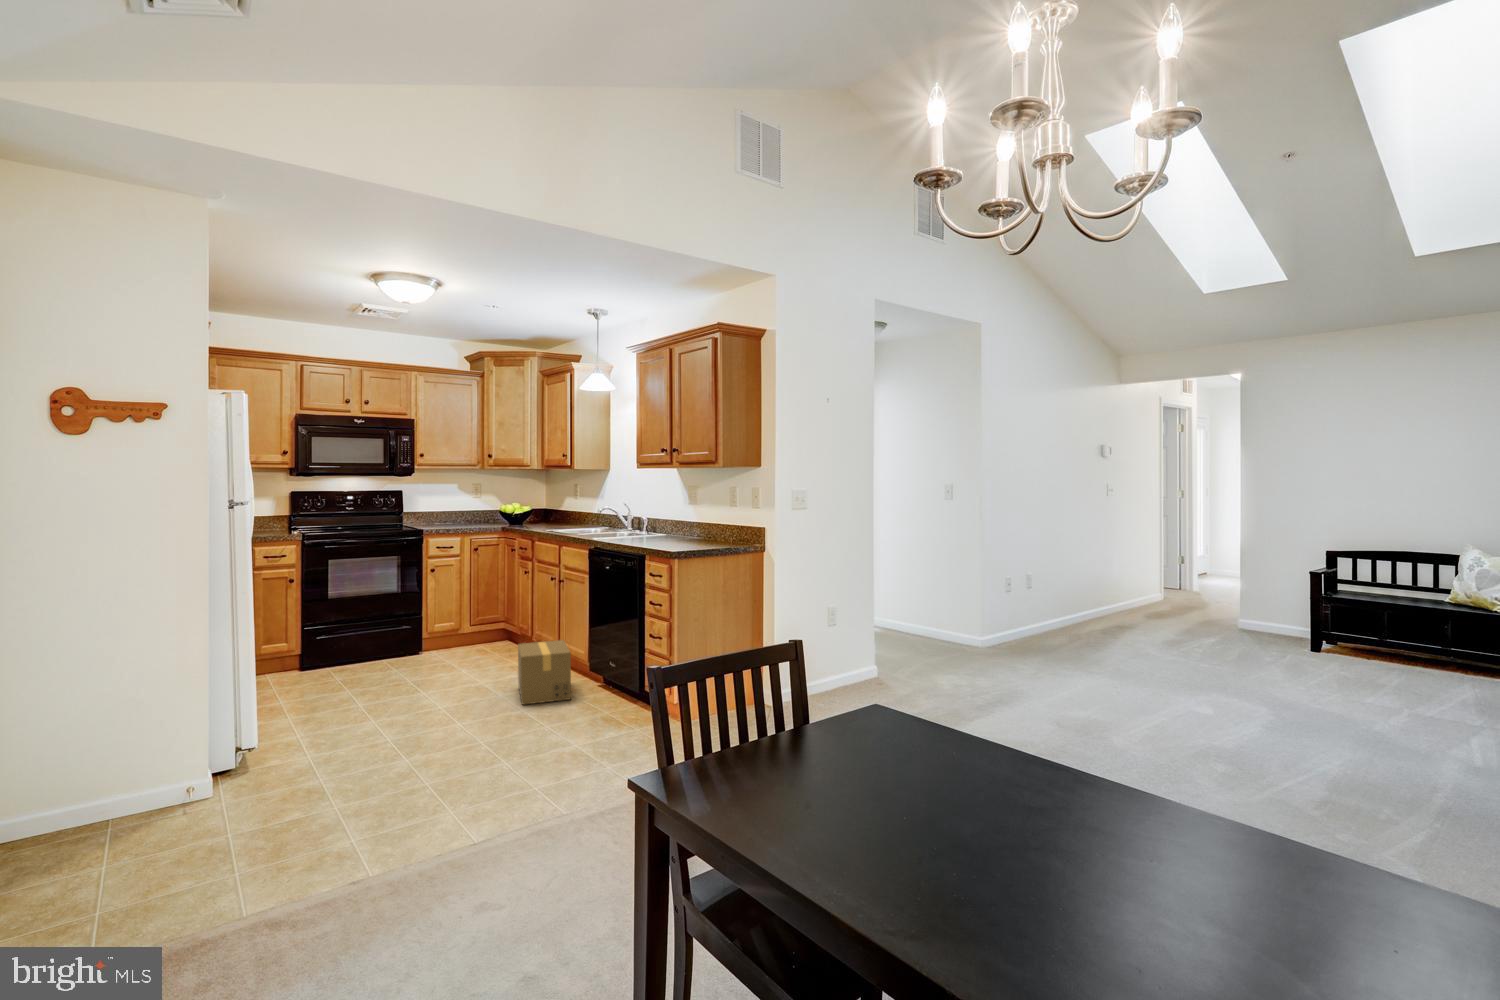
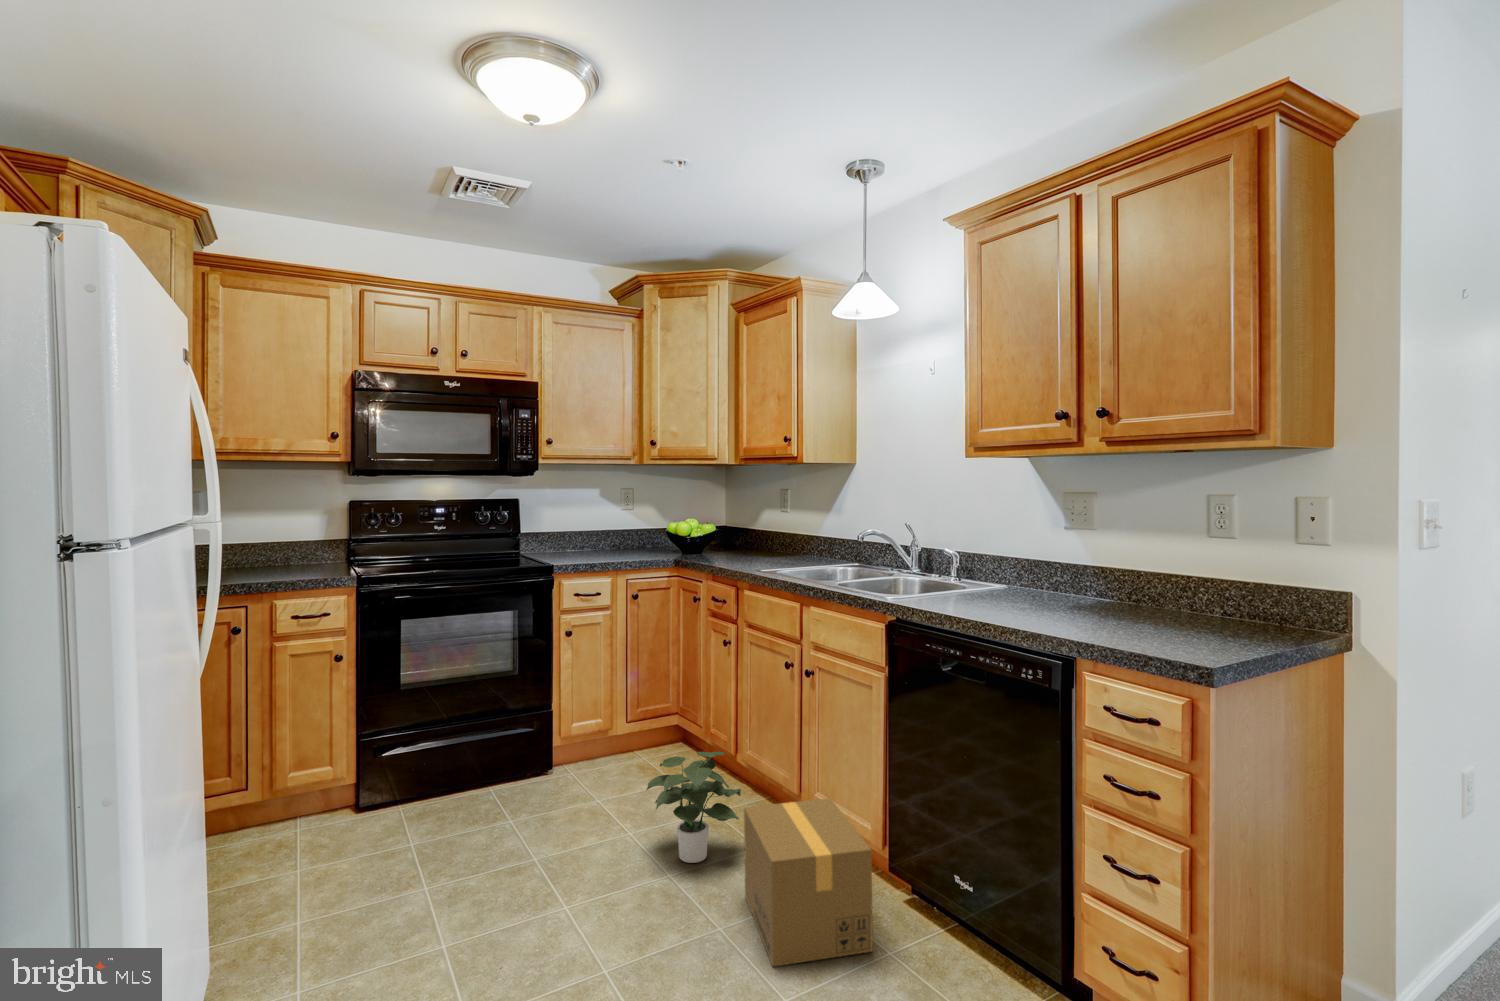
potted plant: none [471,624,525,680] -> present [647,752,741,863]

